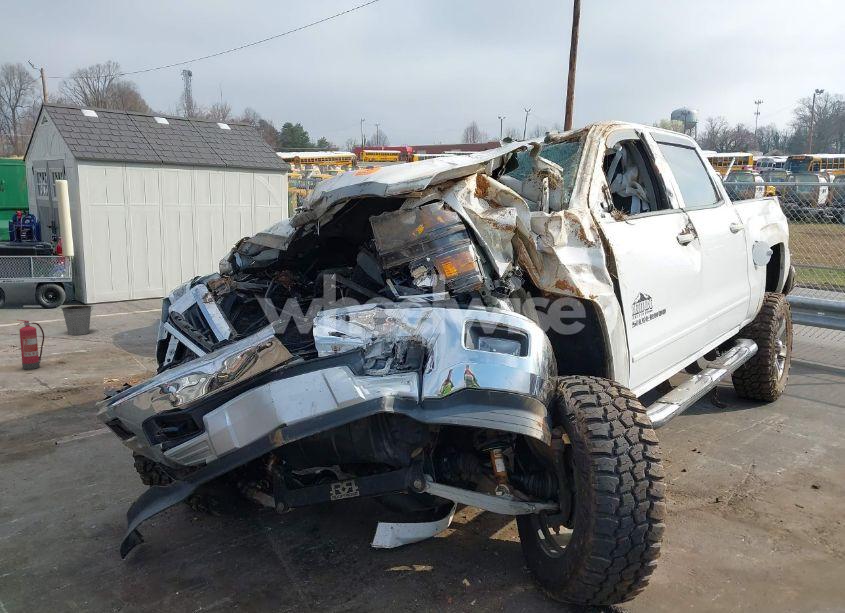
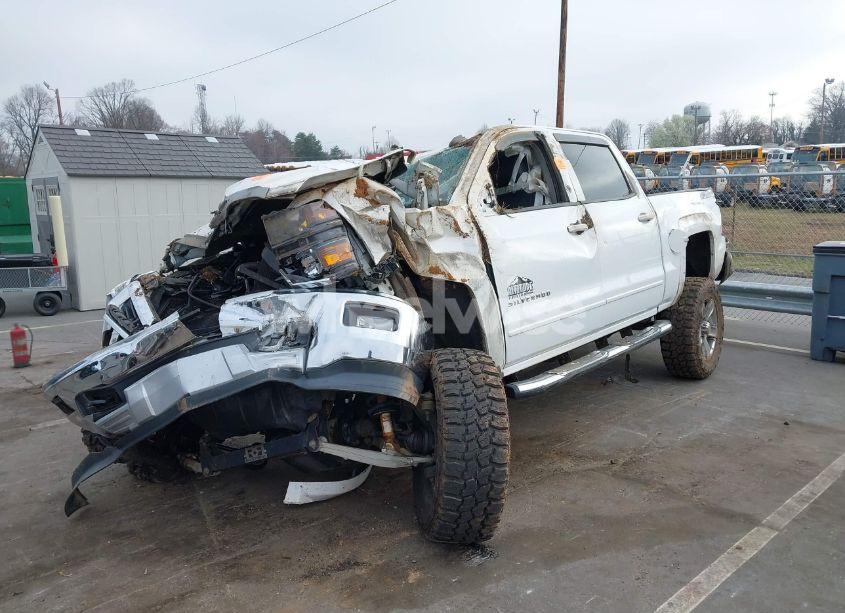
bucket: present [61,305,92,335] -> none [53,309,83,336]

